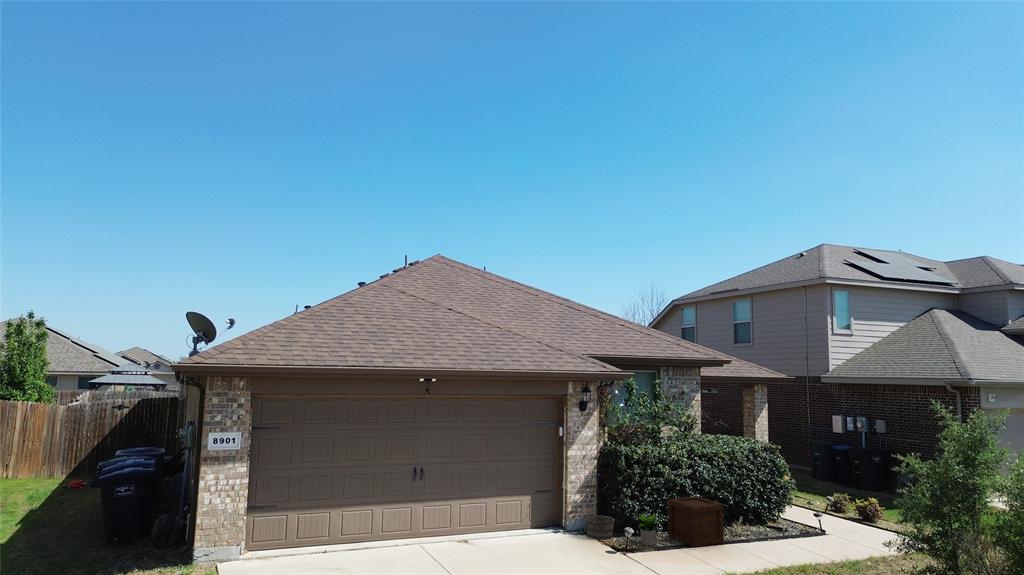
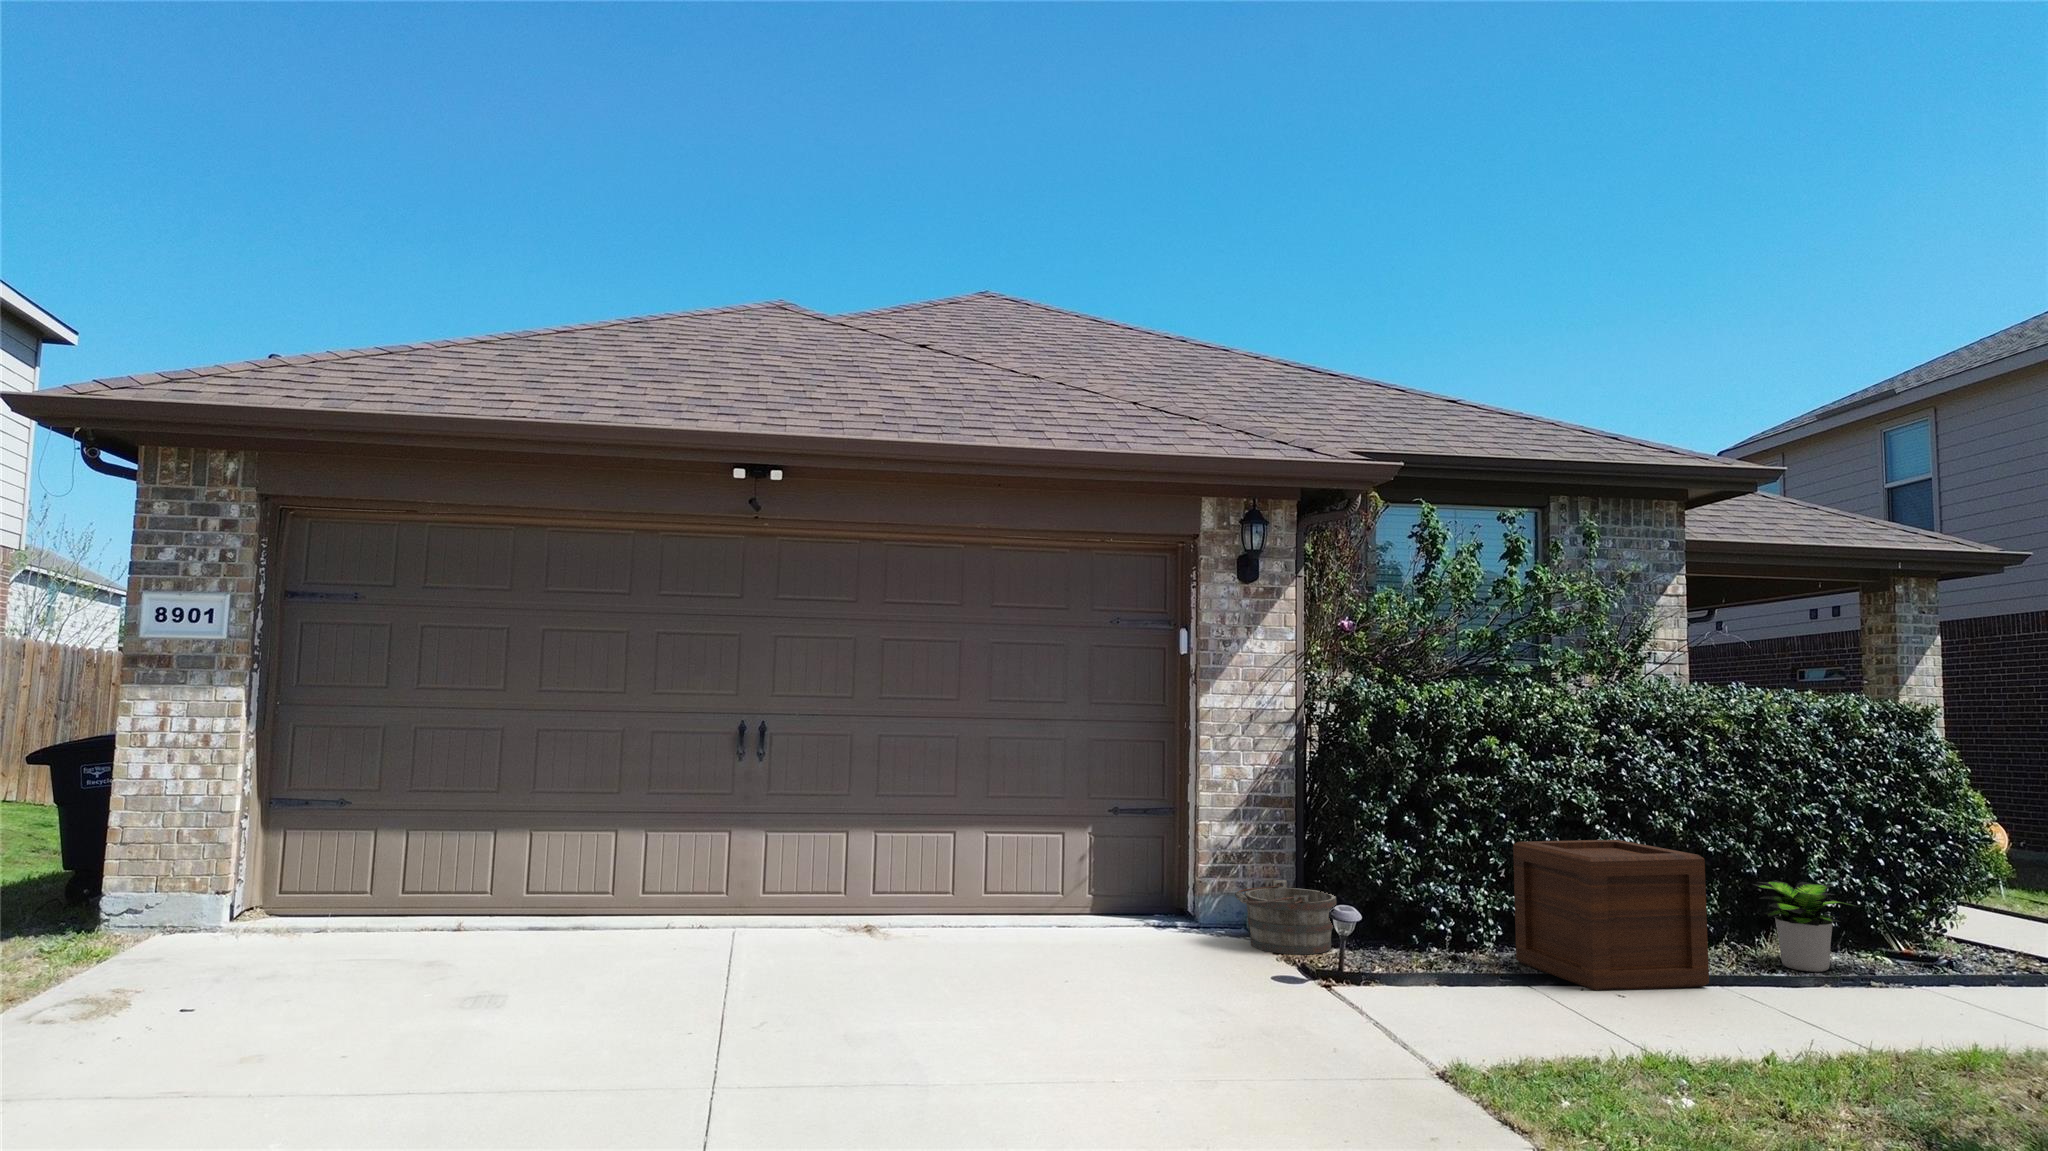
potted plant: present [634,514,663,546] -> present [1753,880,1858,972]

